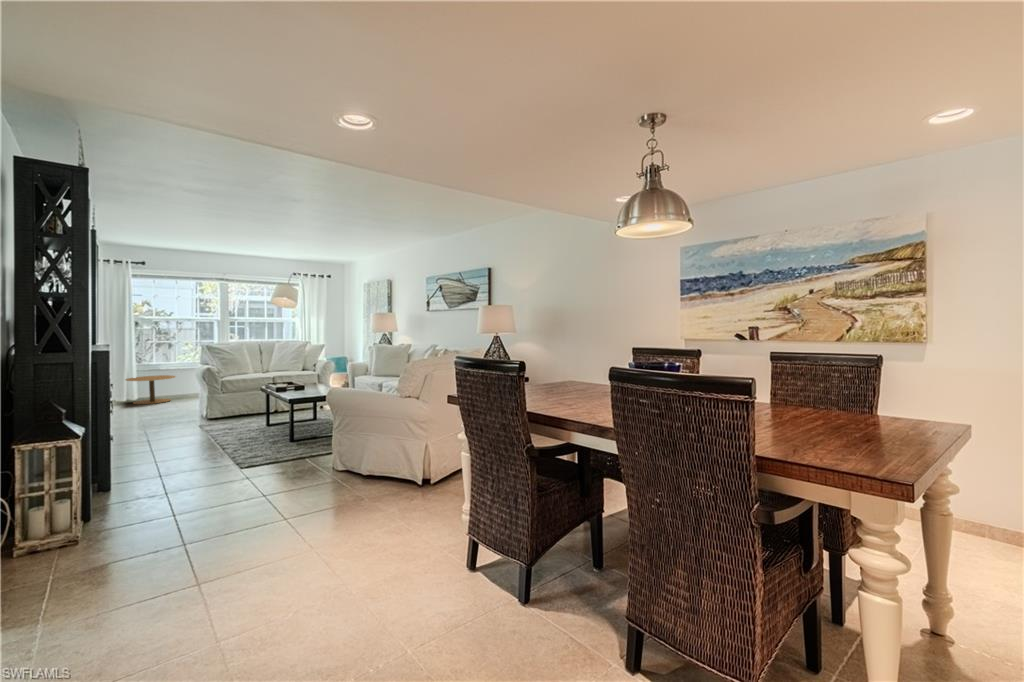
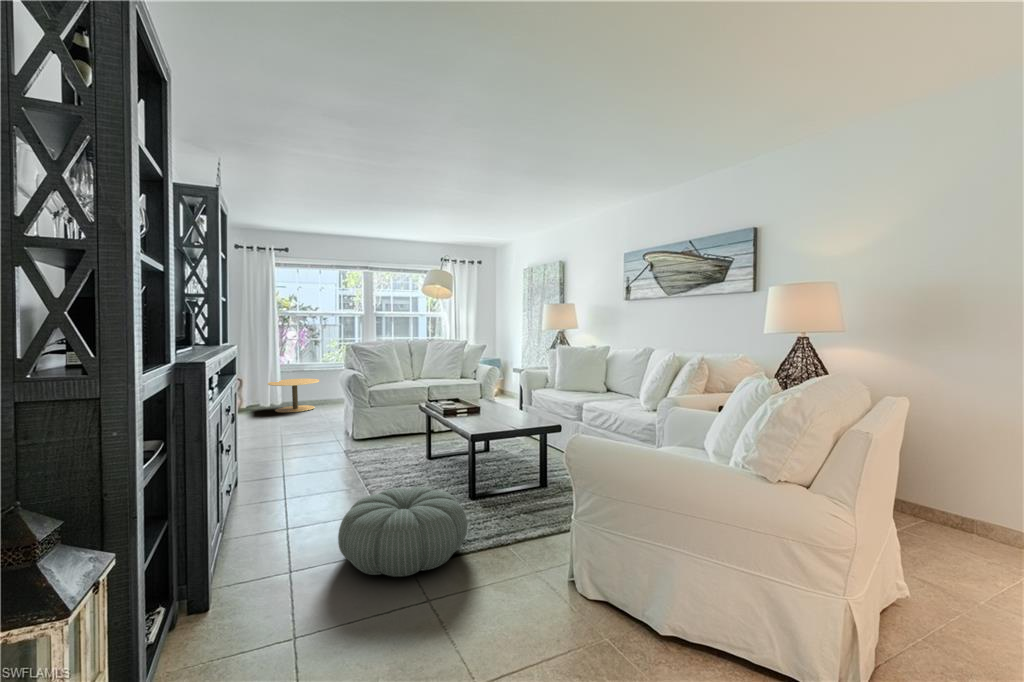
pouf: none [194,428,277,470] -> present [338,487,467,577]

